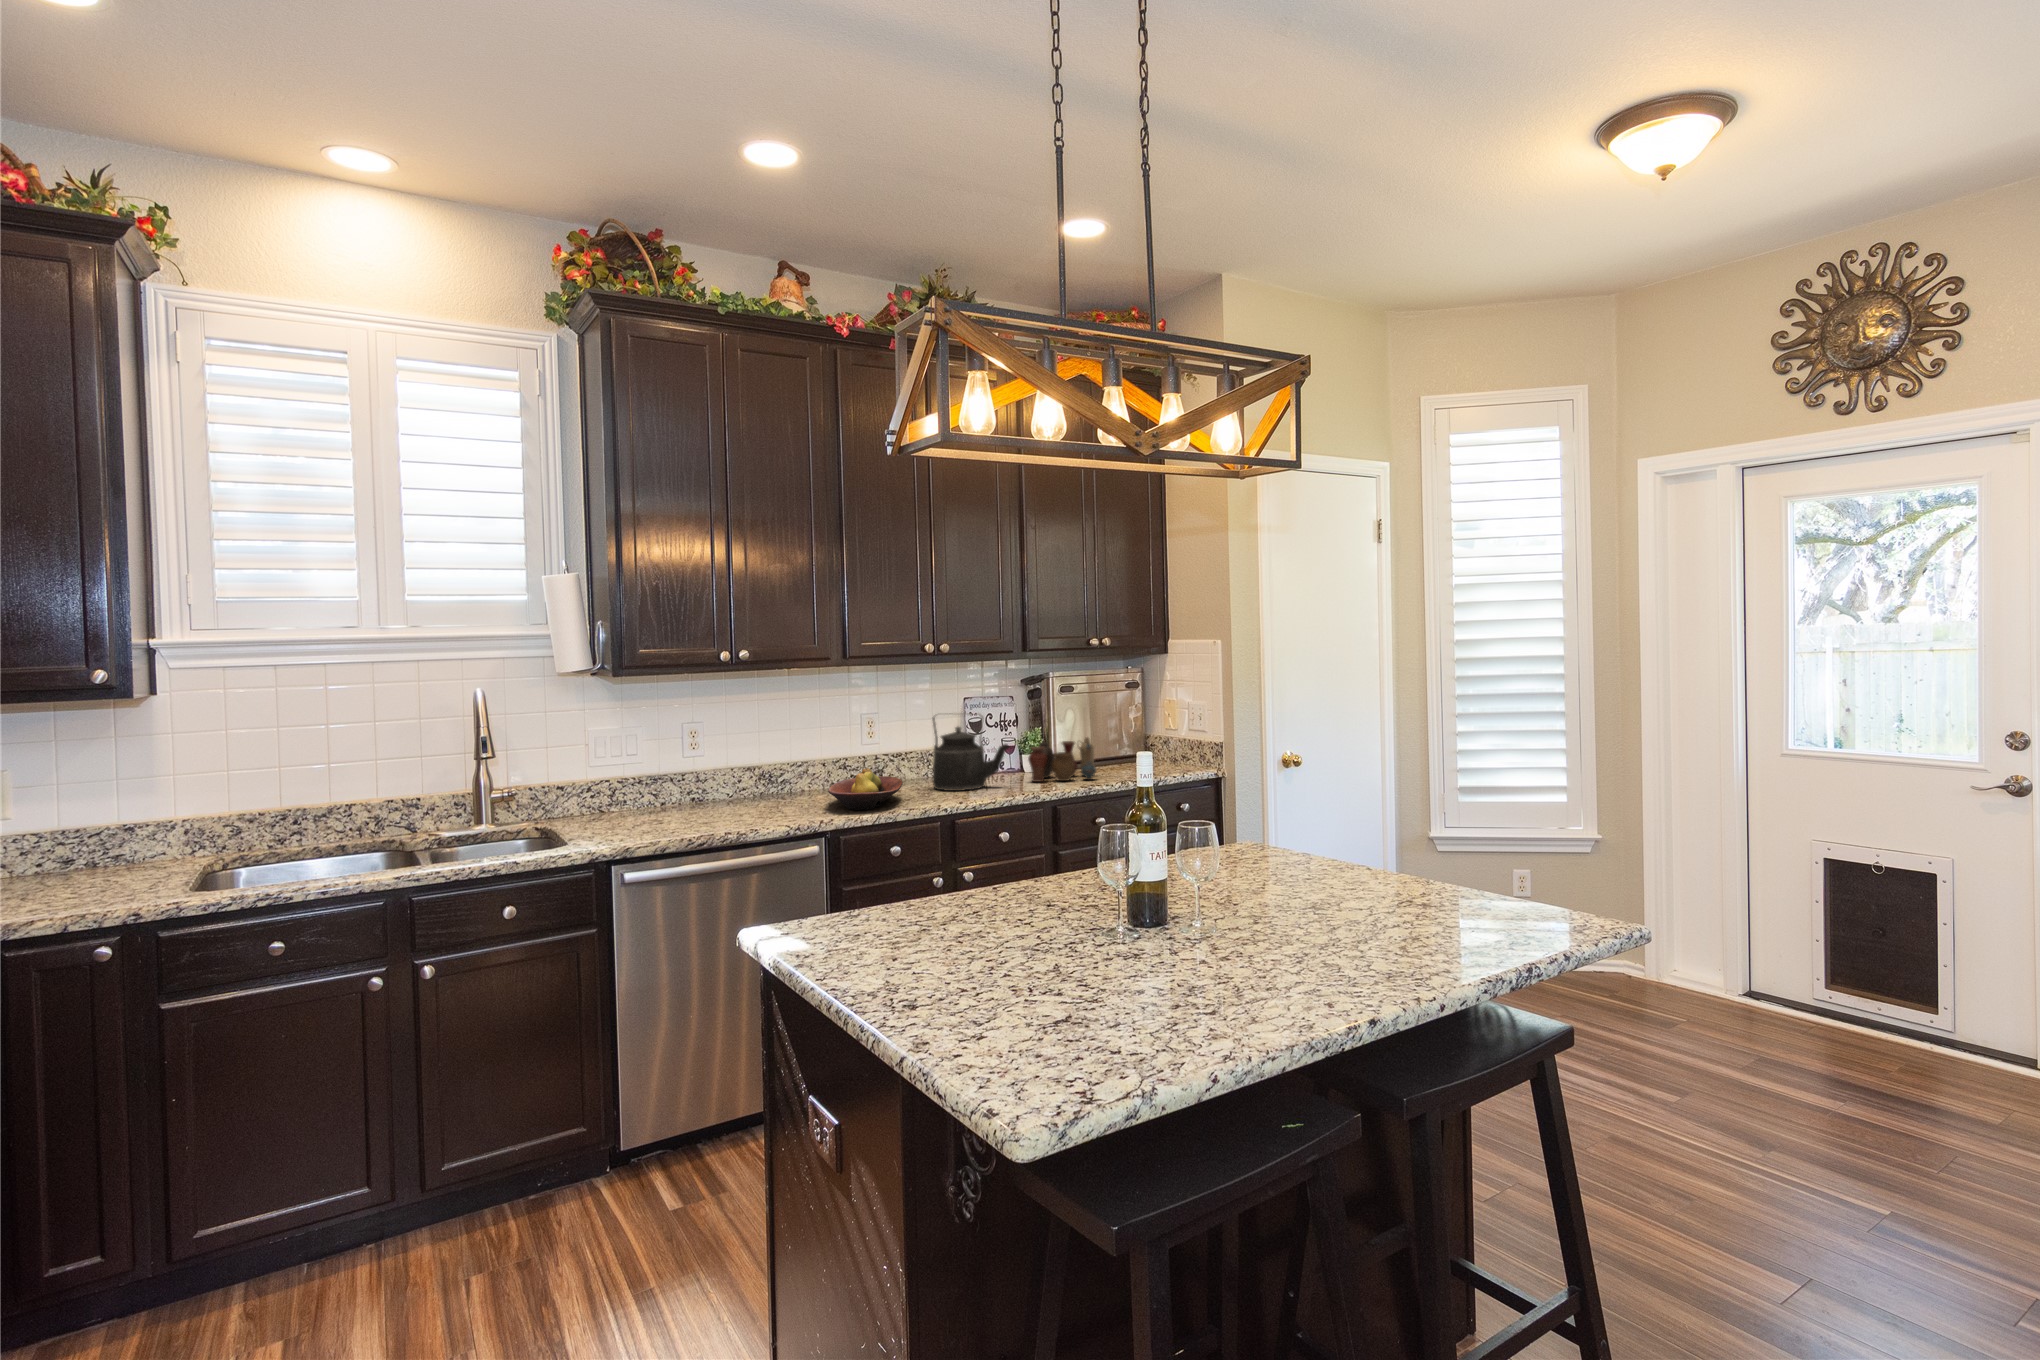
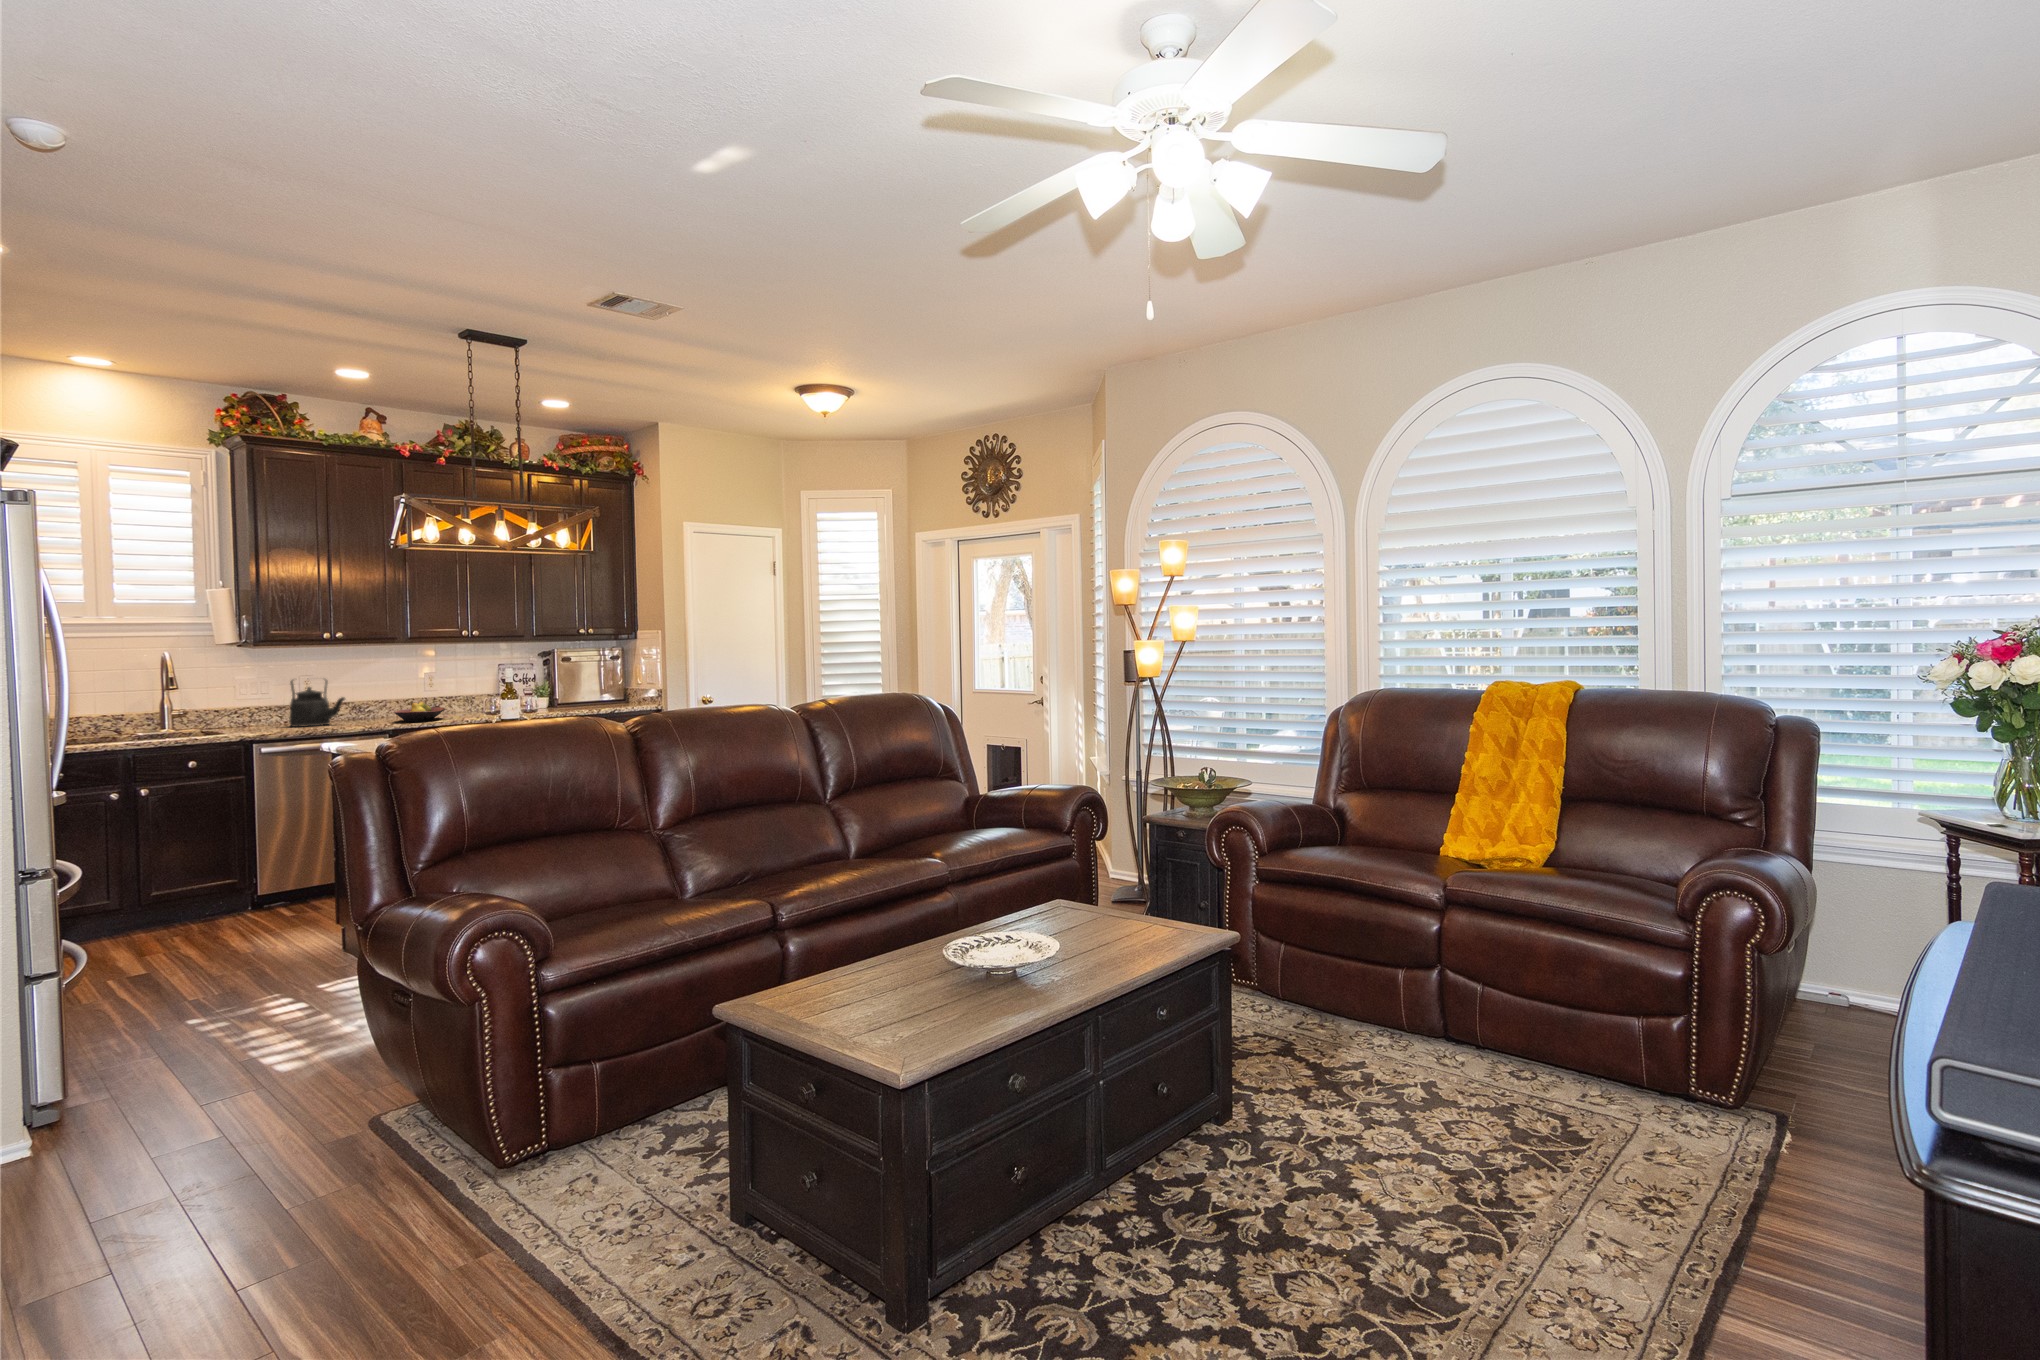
kettle: present [933,713,1009,791] -> present [289,679,345,727]
vase: present [1028,738,1097,782] -> none [533,687,579,712]

